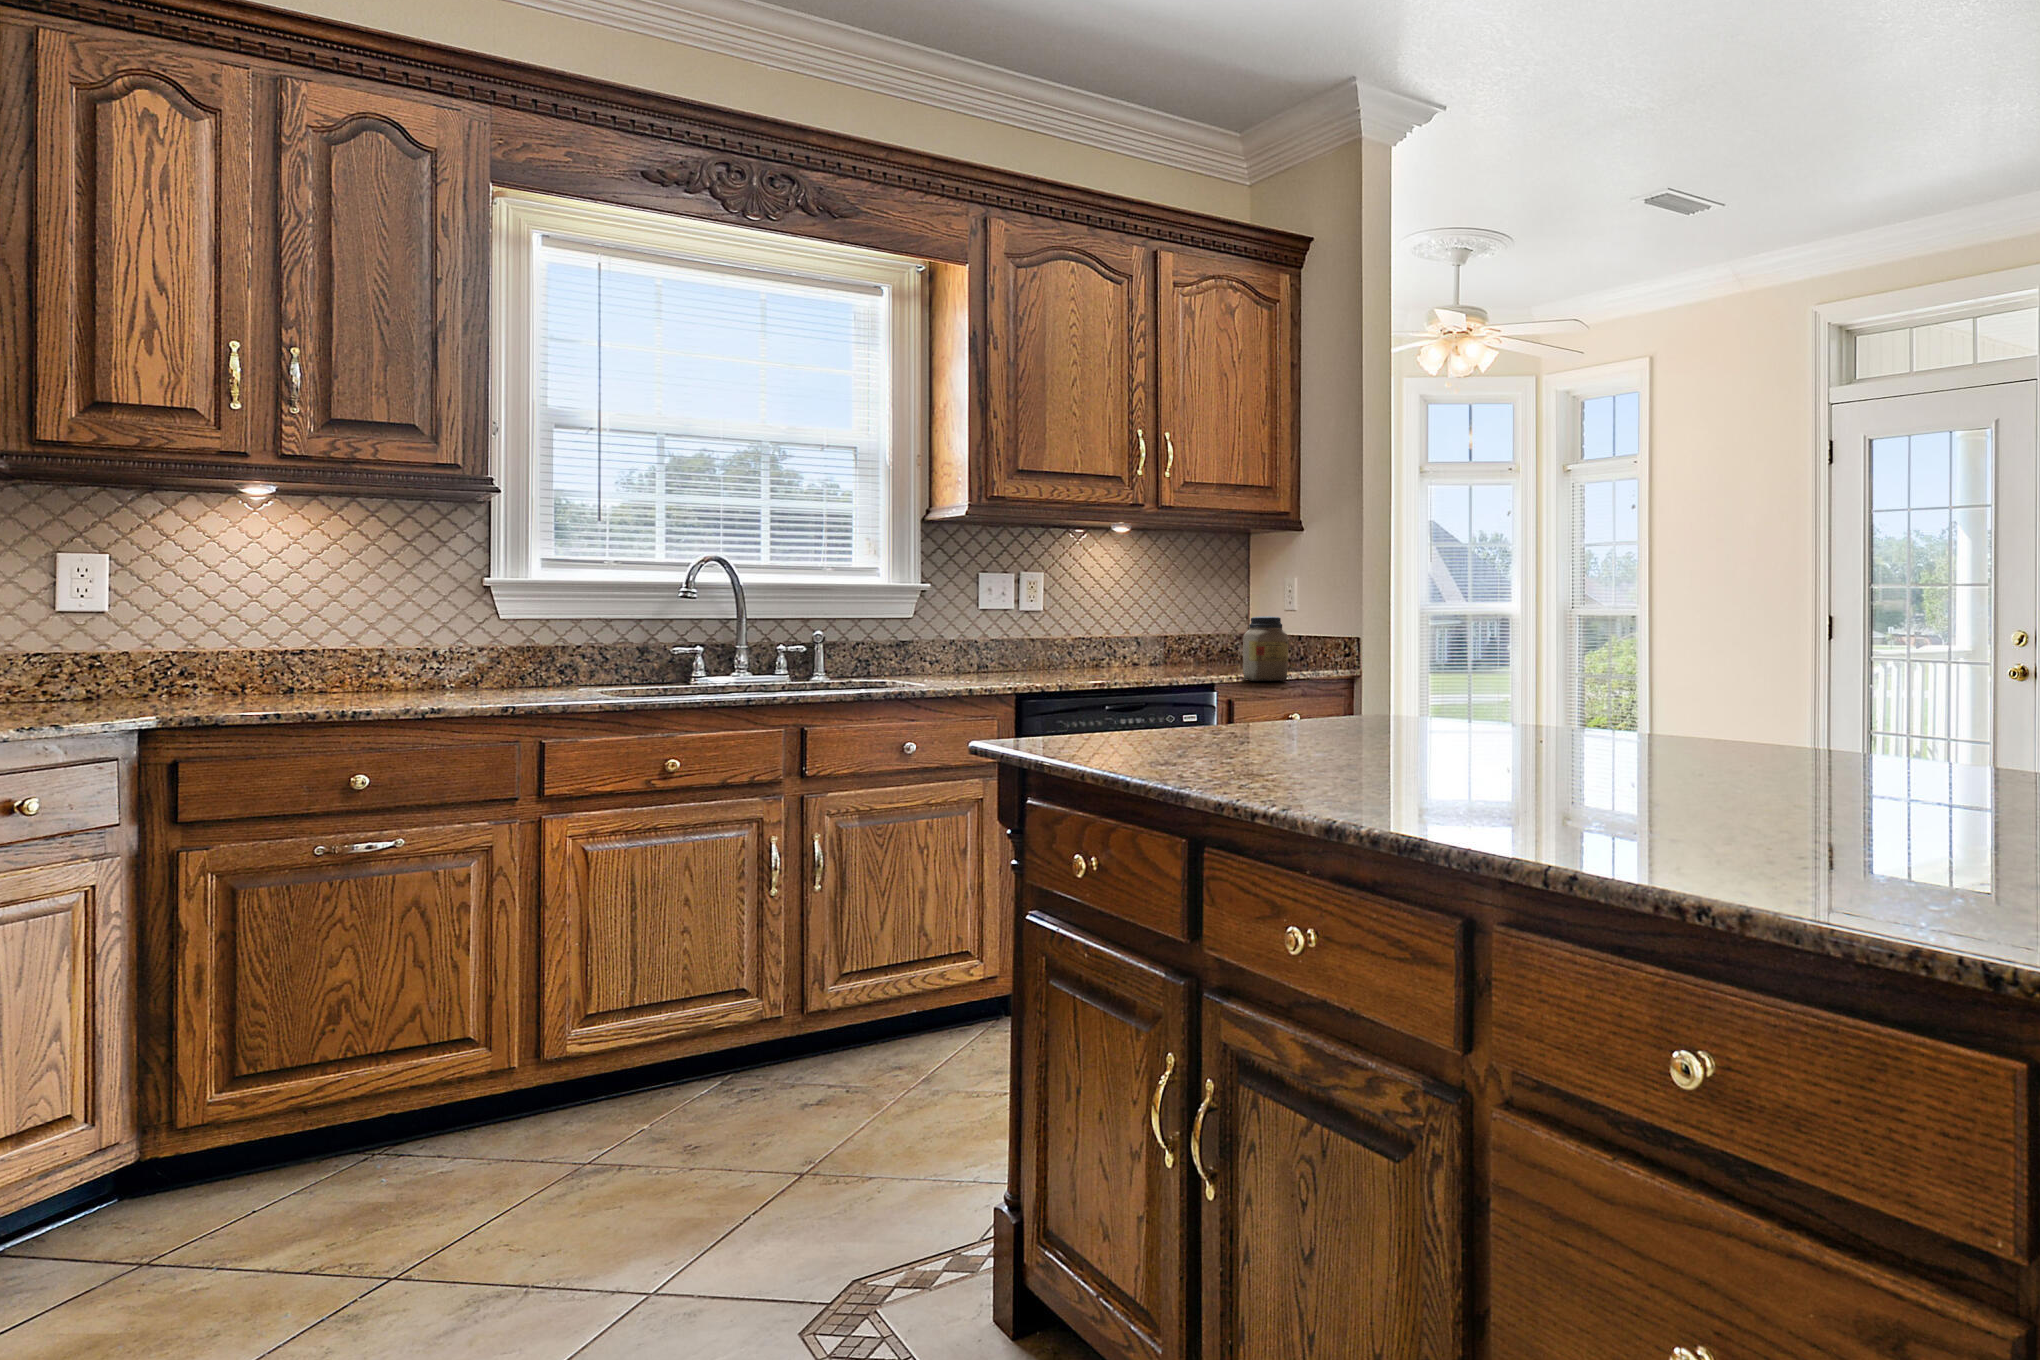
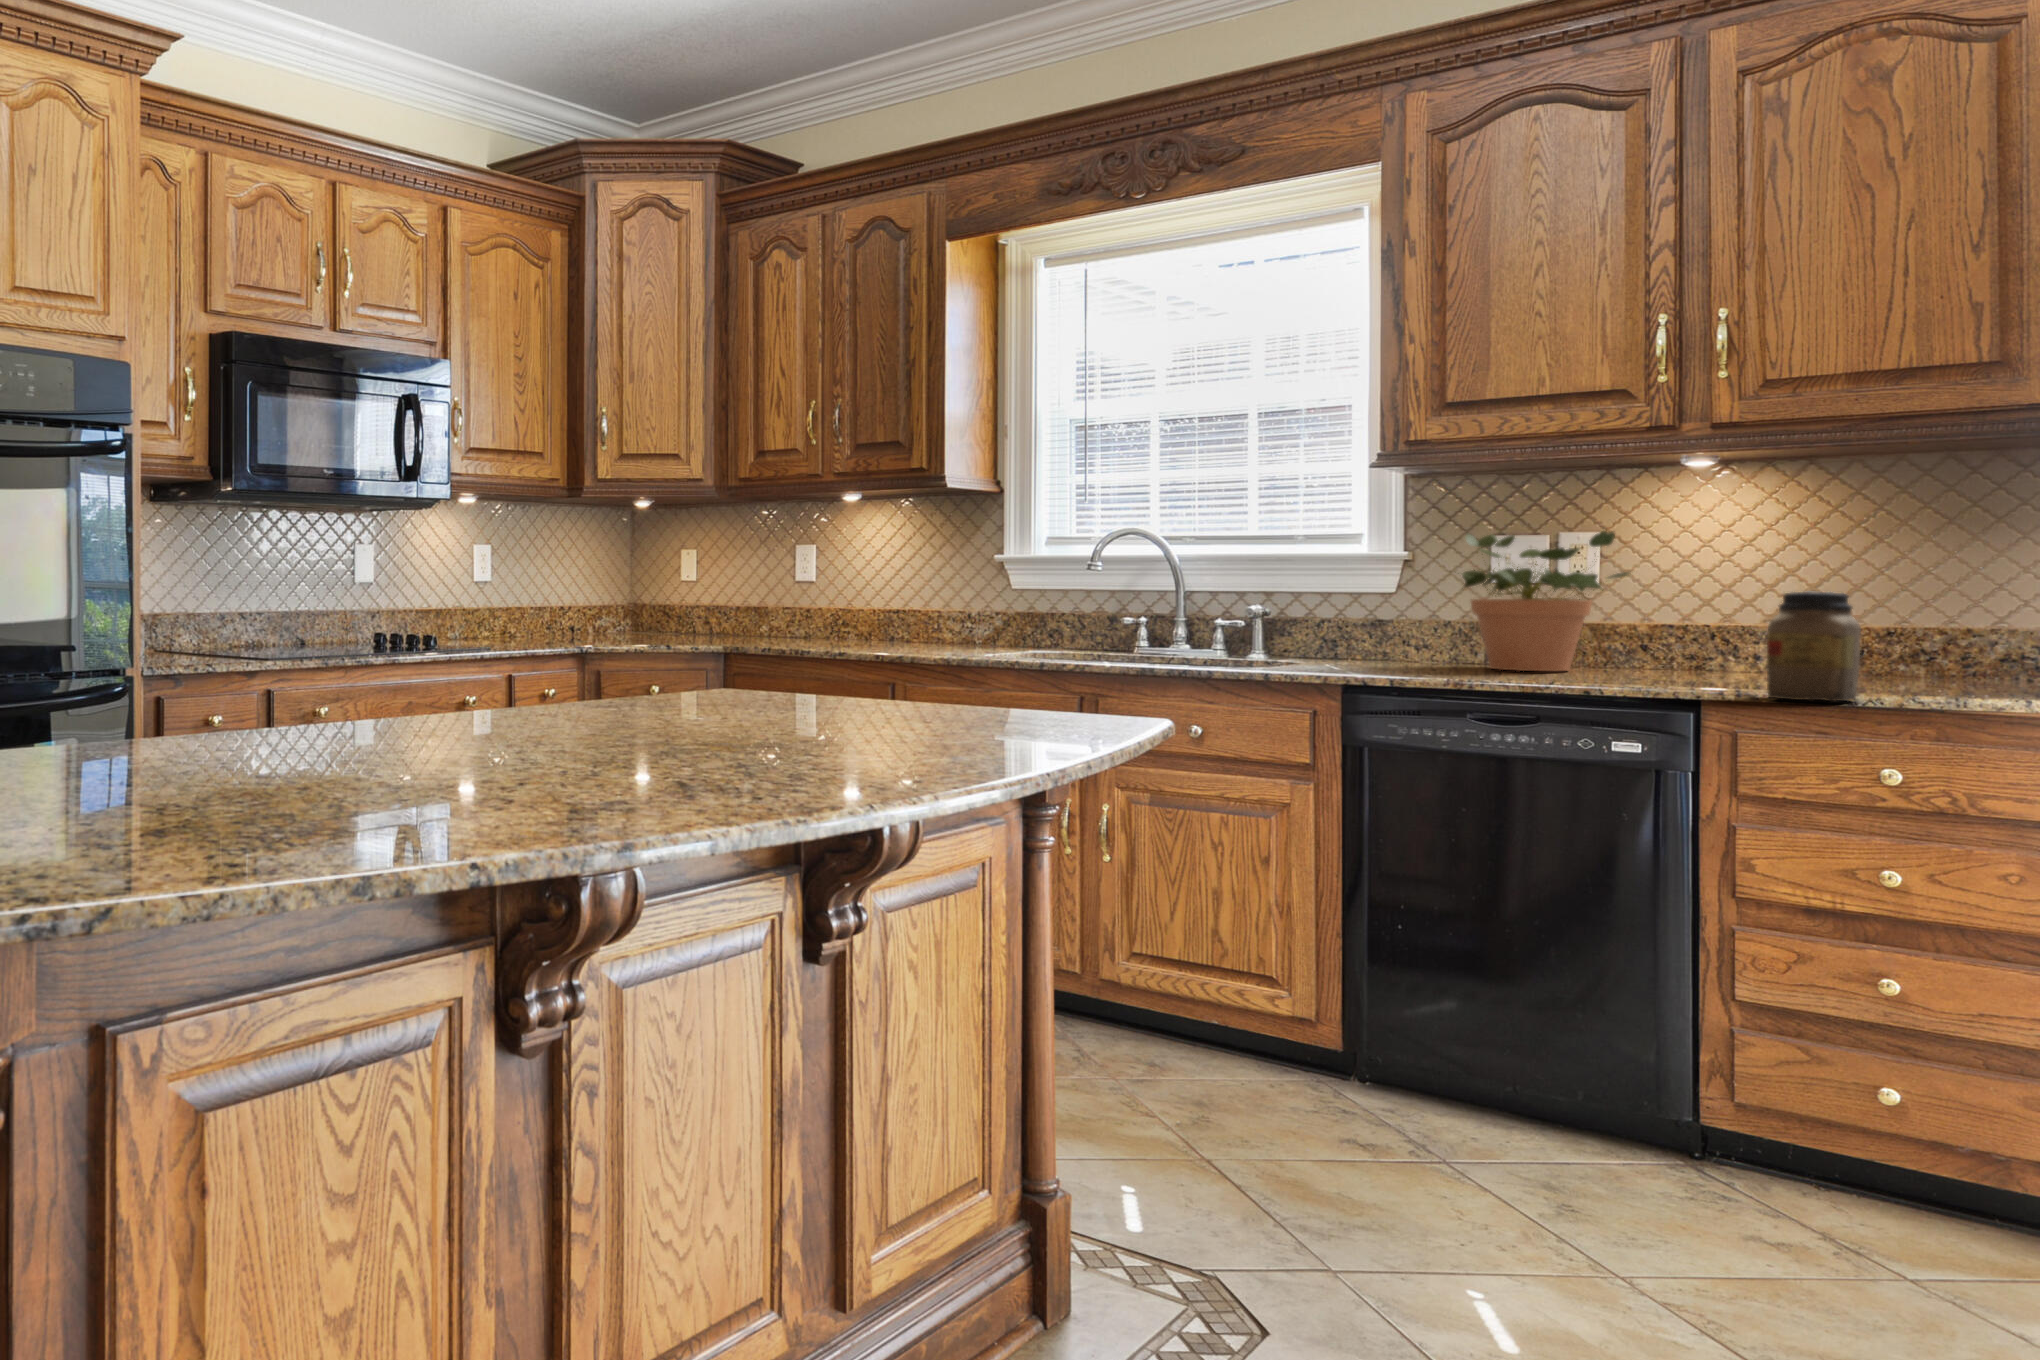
potted plant: none [994,572,1112,675] -> present [1462,531,1629,671]

